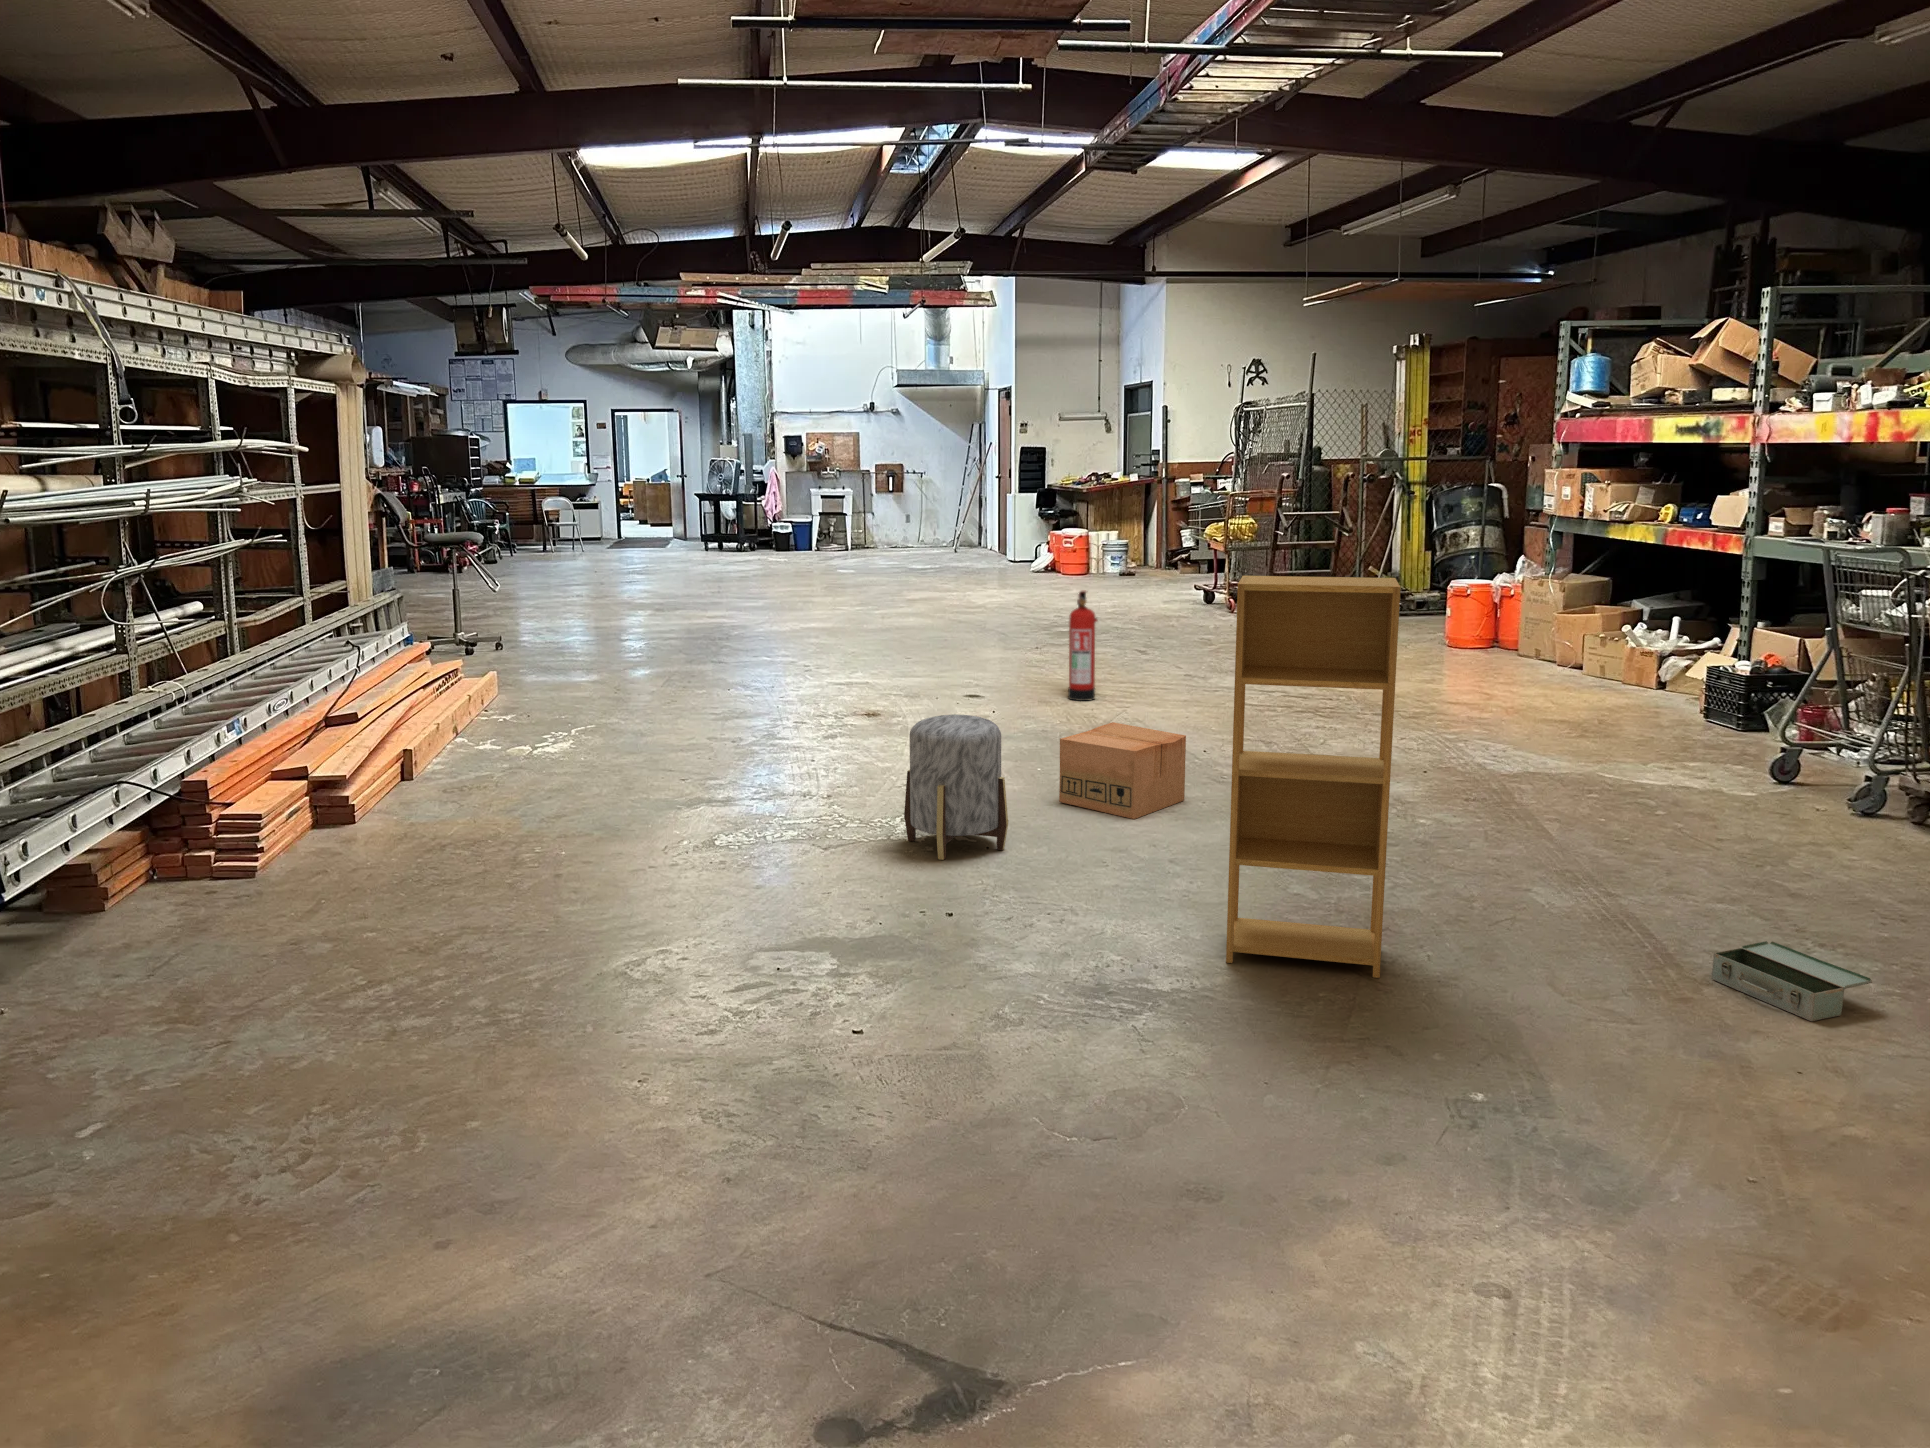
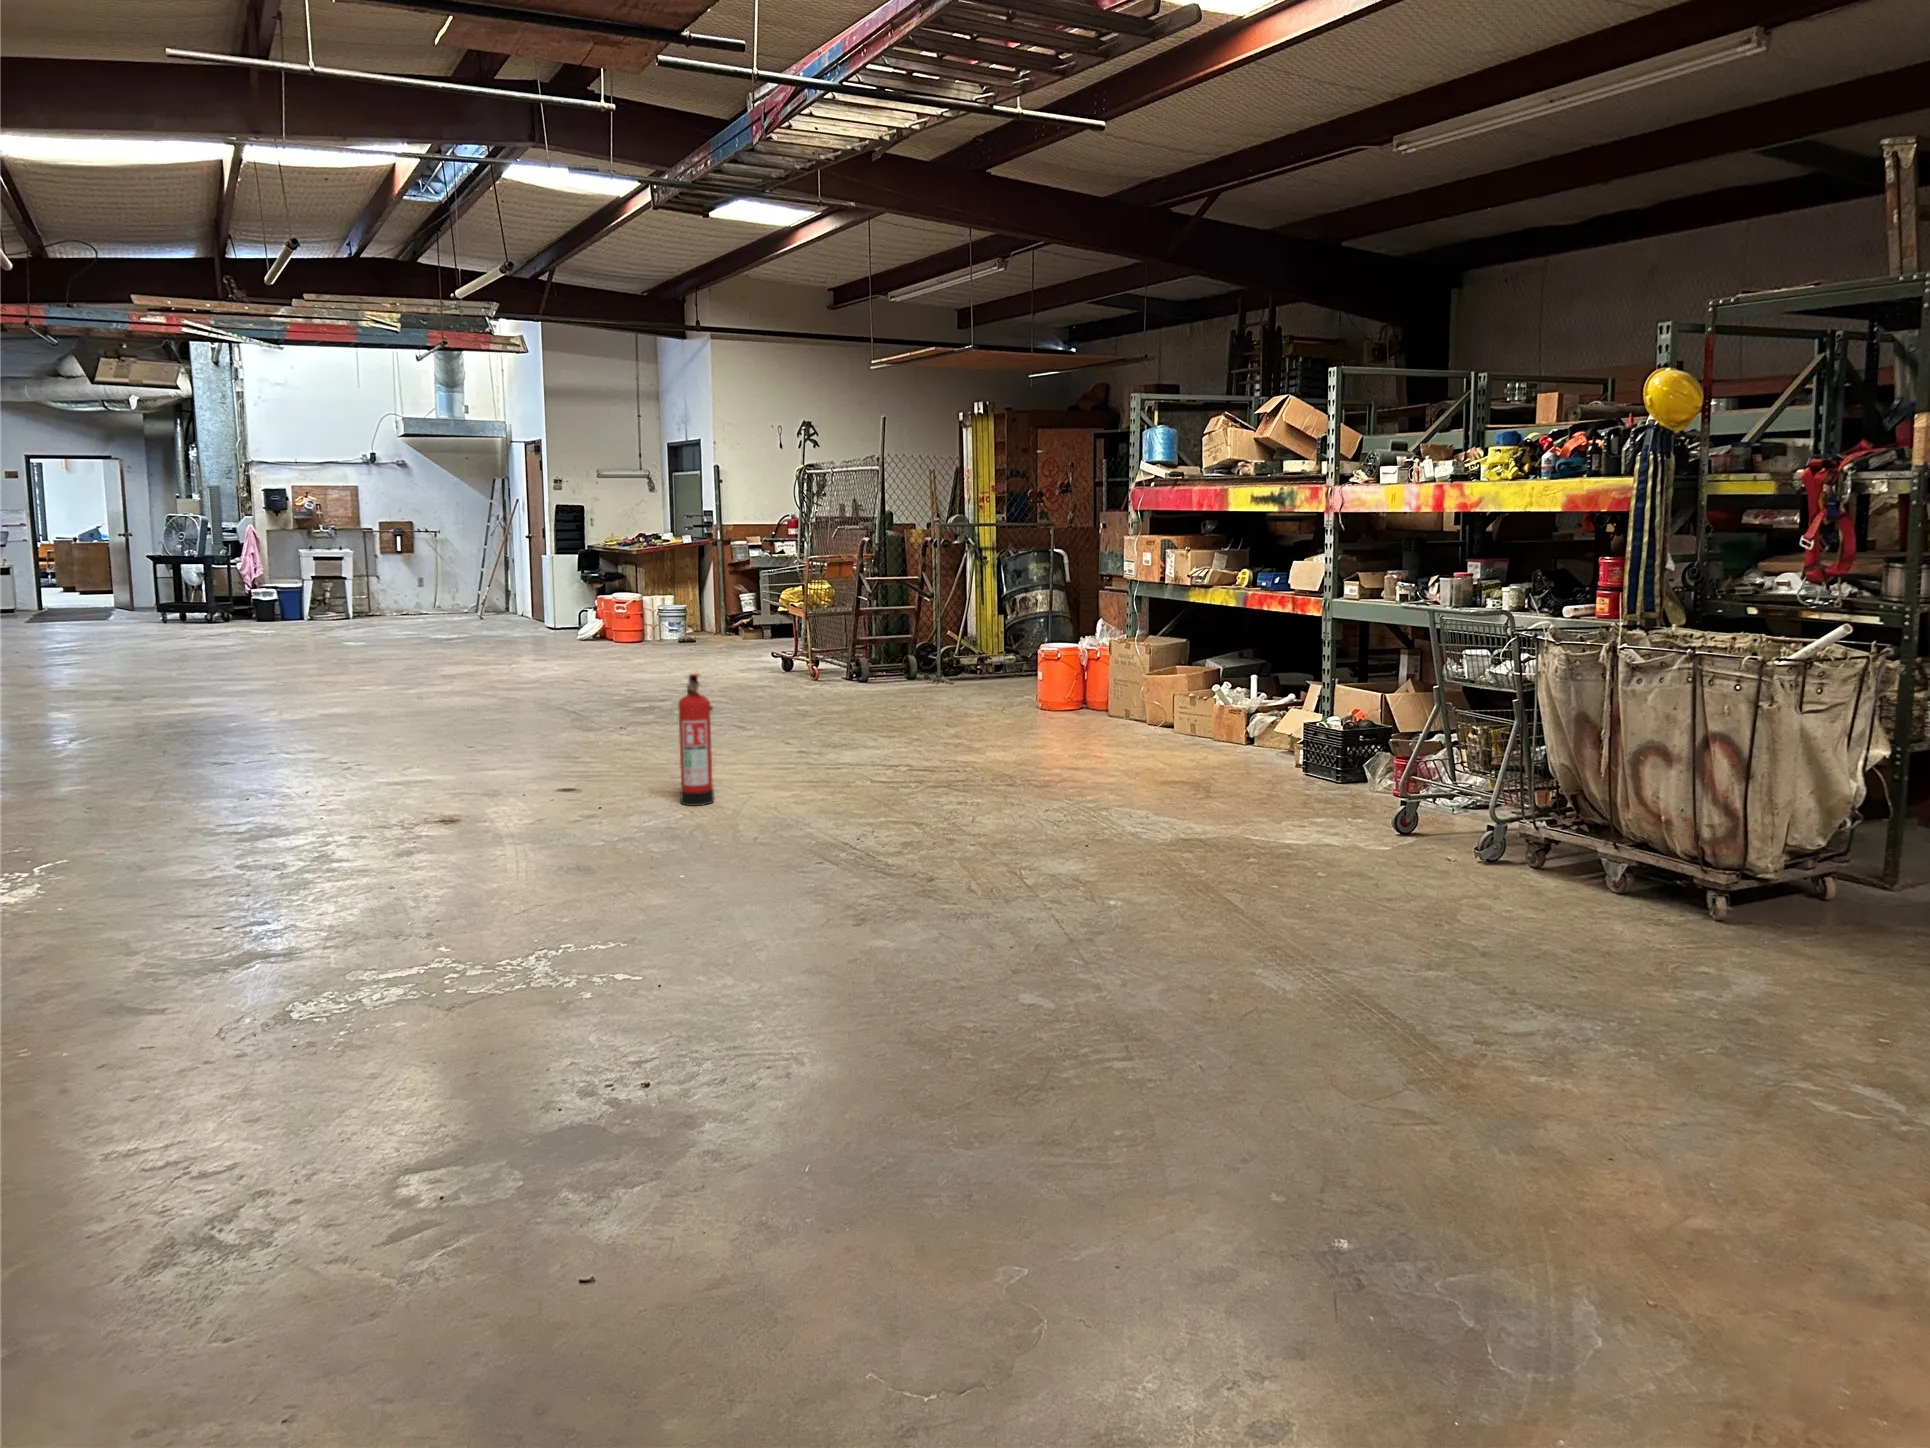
shelving unit: present [1226,576,1400,978] -> none [1055,678,1302,1252]
stool: present [904,714,1008,860] -> none [512,885,679,1117]
cardboard box: present [1059,722,1186,819] -> none [723,853,884,987]
toolbox: present [1712,941,1872,1021] -> none [1600,1076,1768,1186]

